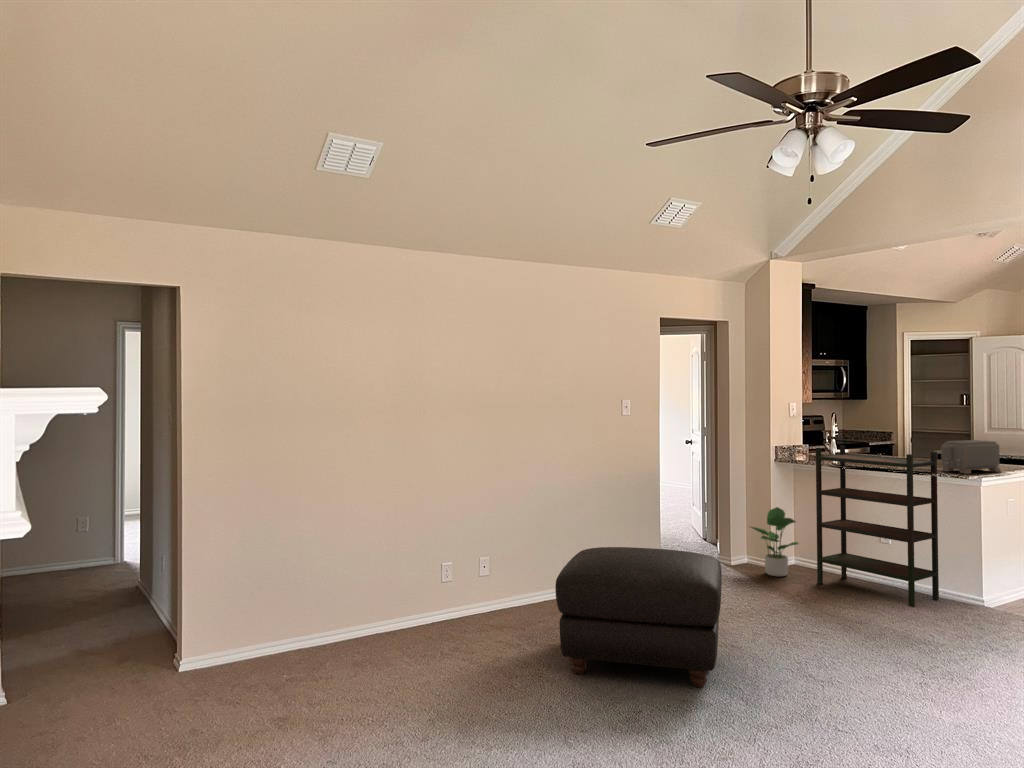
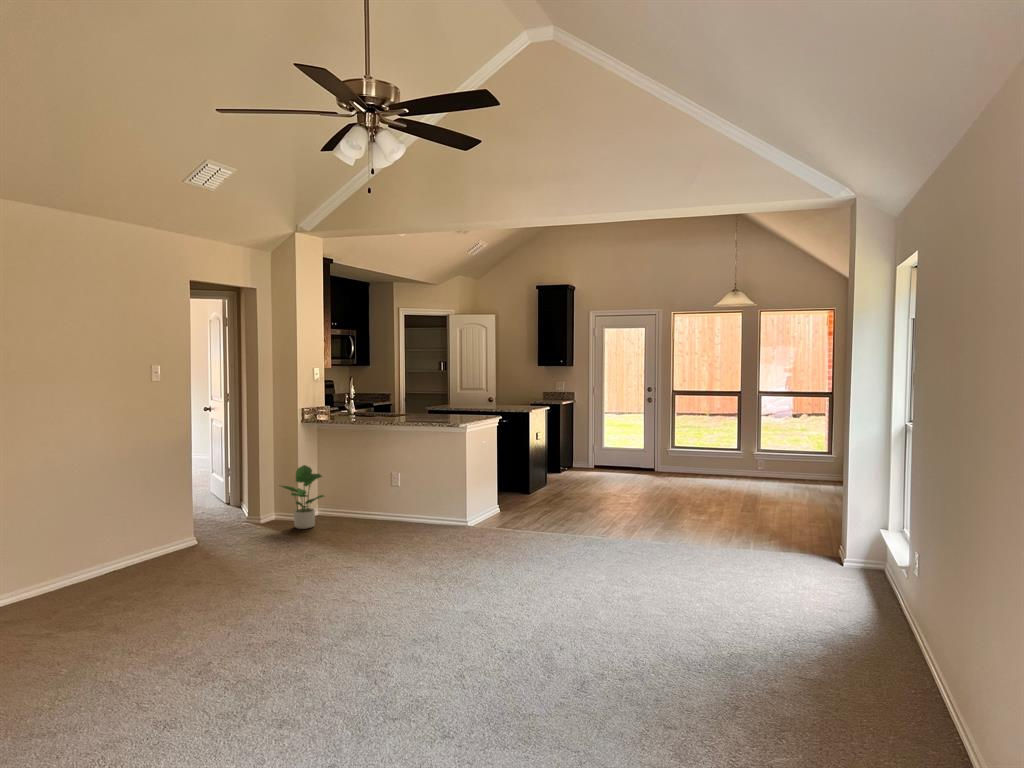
toaster: present [941,440,1001,474] -> none [437,397,478,424]
bookshelf: present [816,446,939,607] -> none [340,406,436,536]
ottoman: present [555,547,722,687] -> none [96,513,276,656]

